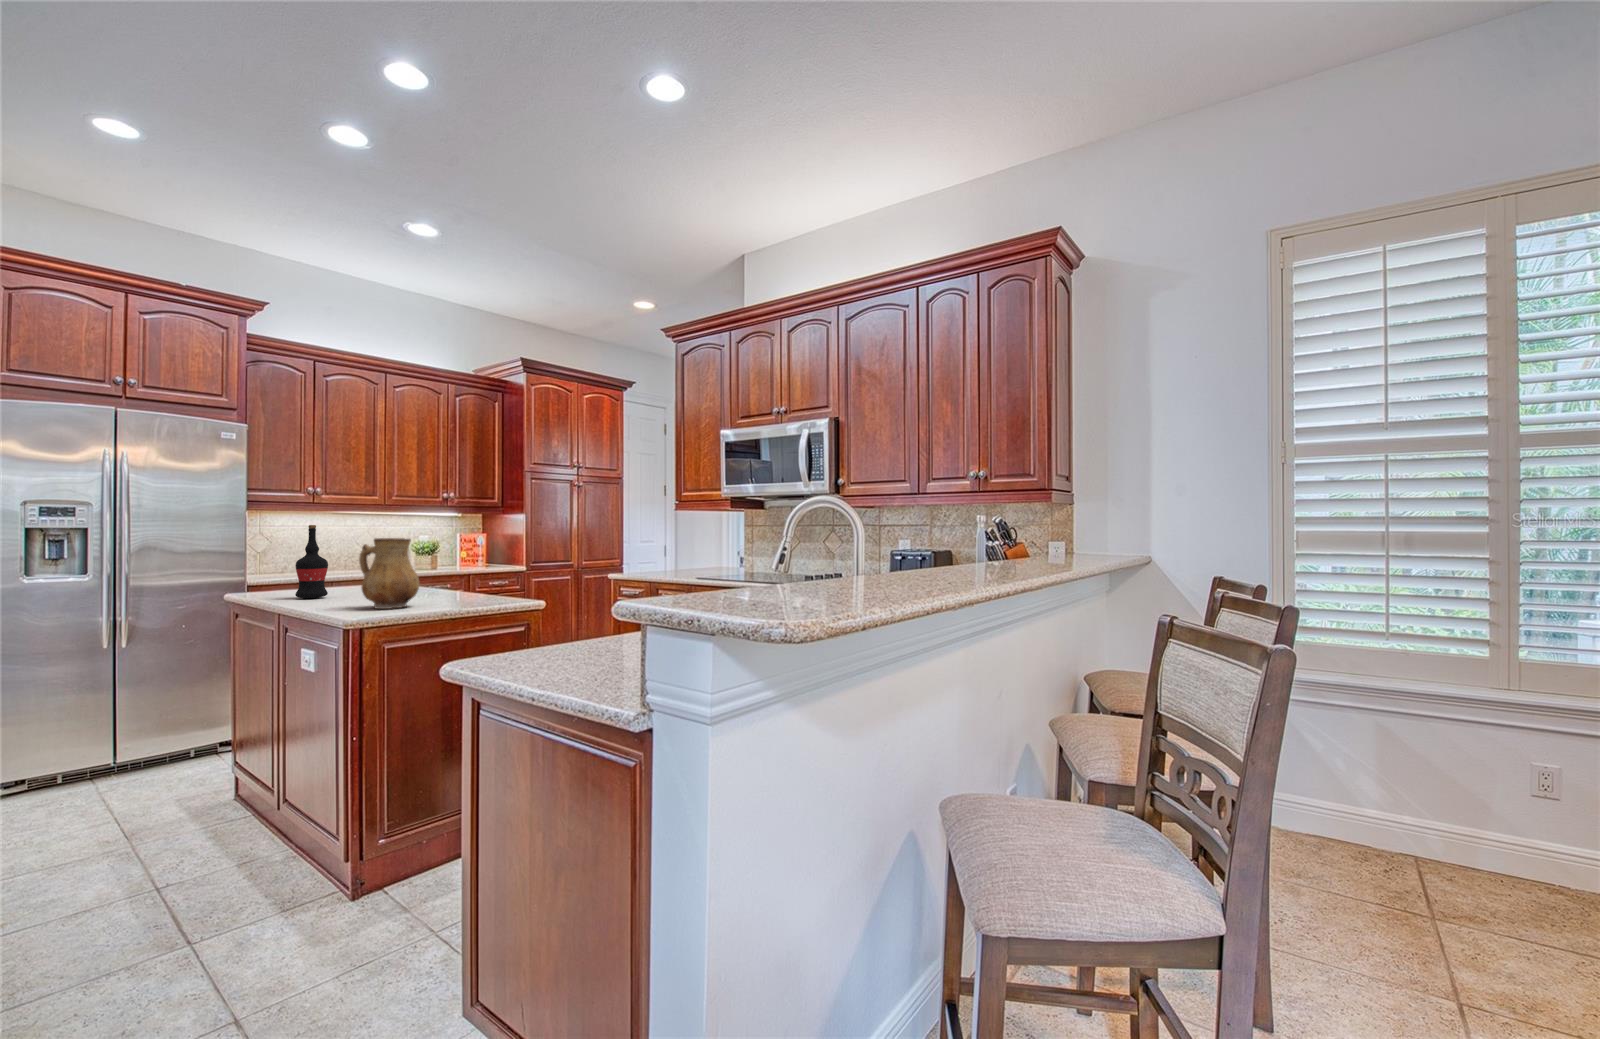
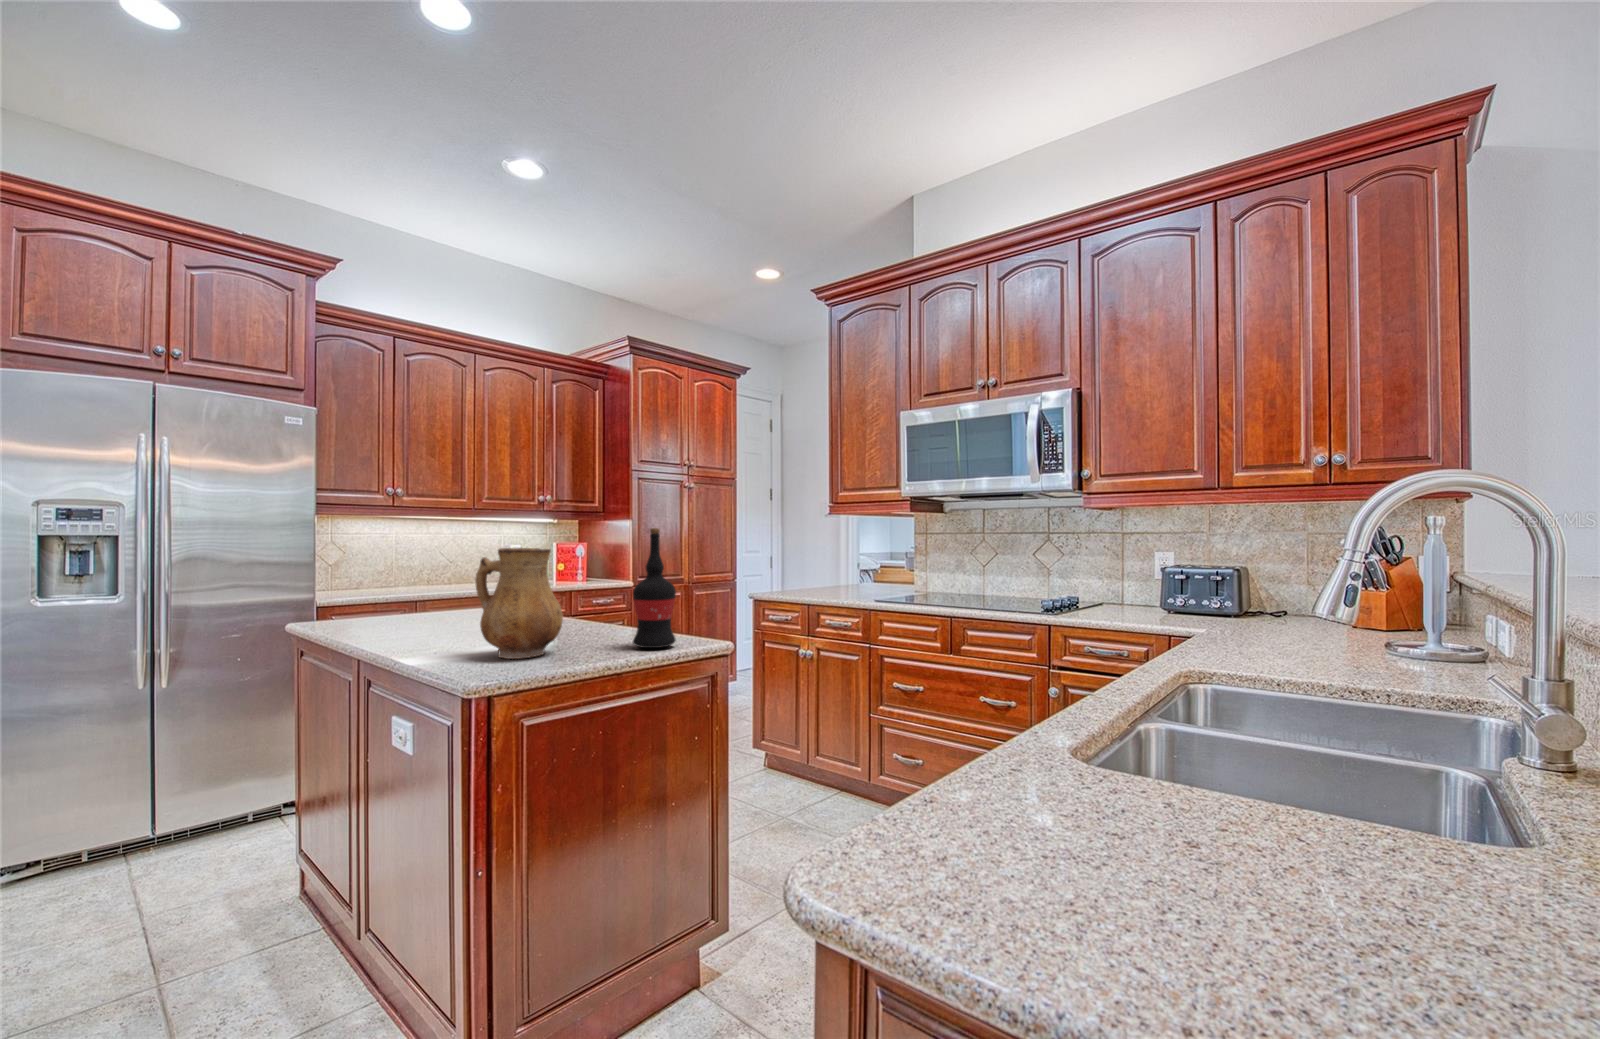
wine bottle: present [295,525,328,598] -> present [633,528,676,648]

